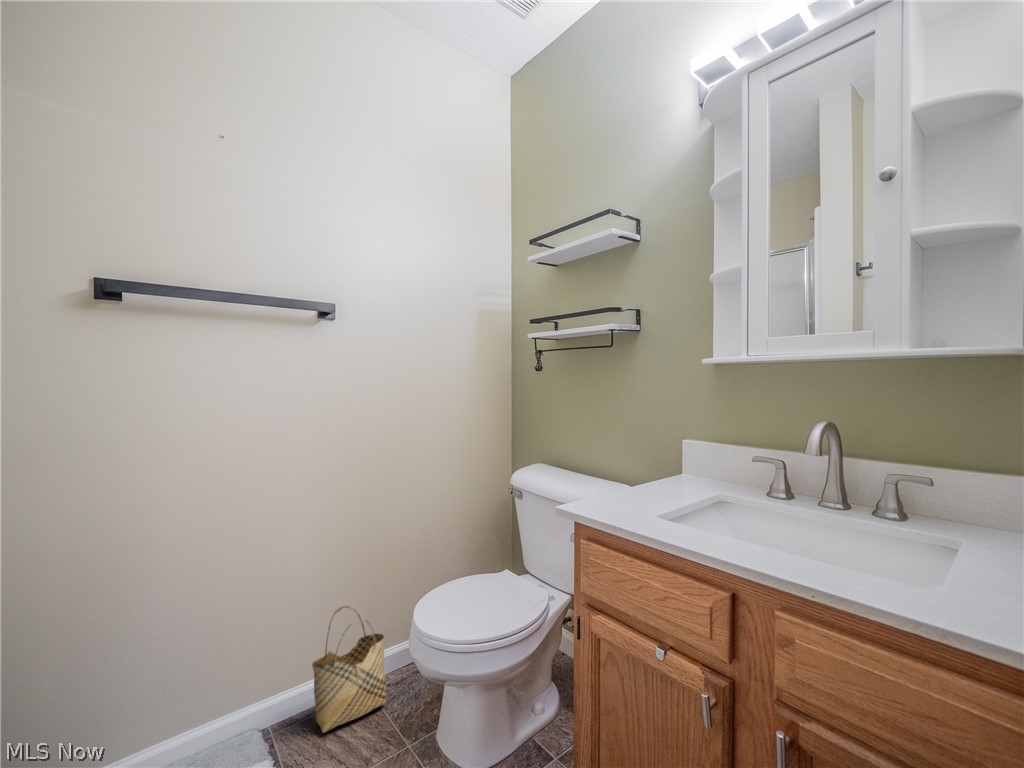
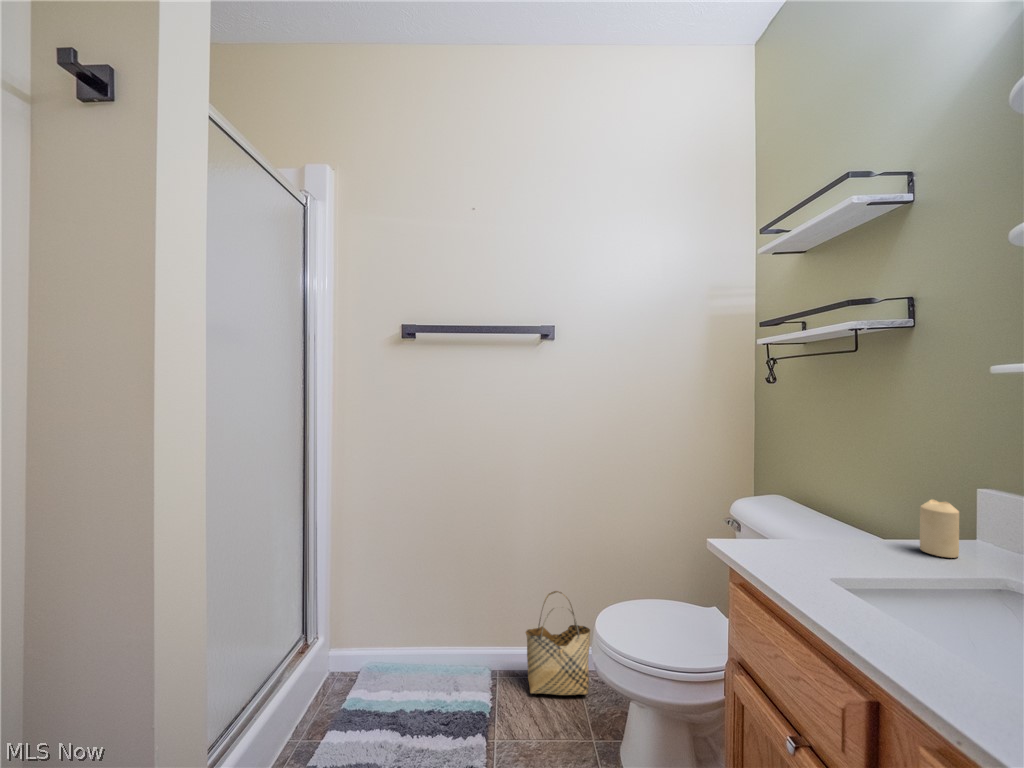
candle: none [670,451,690,488] -> present [920,500,959,558]

